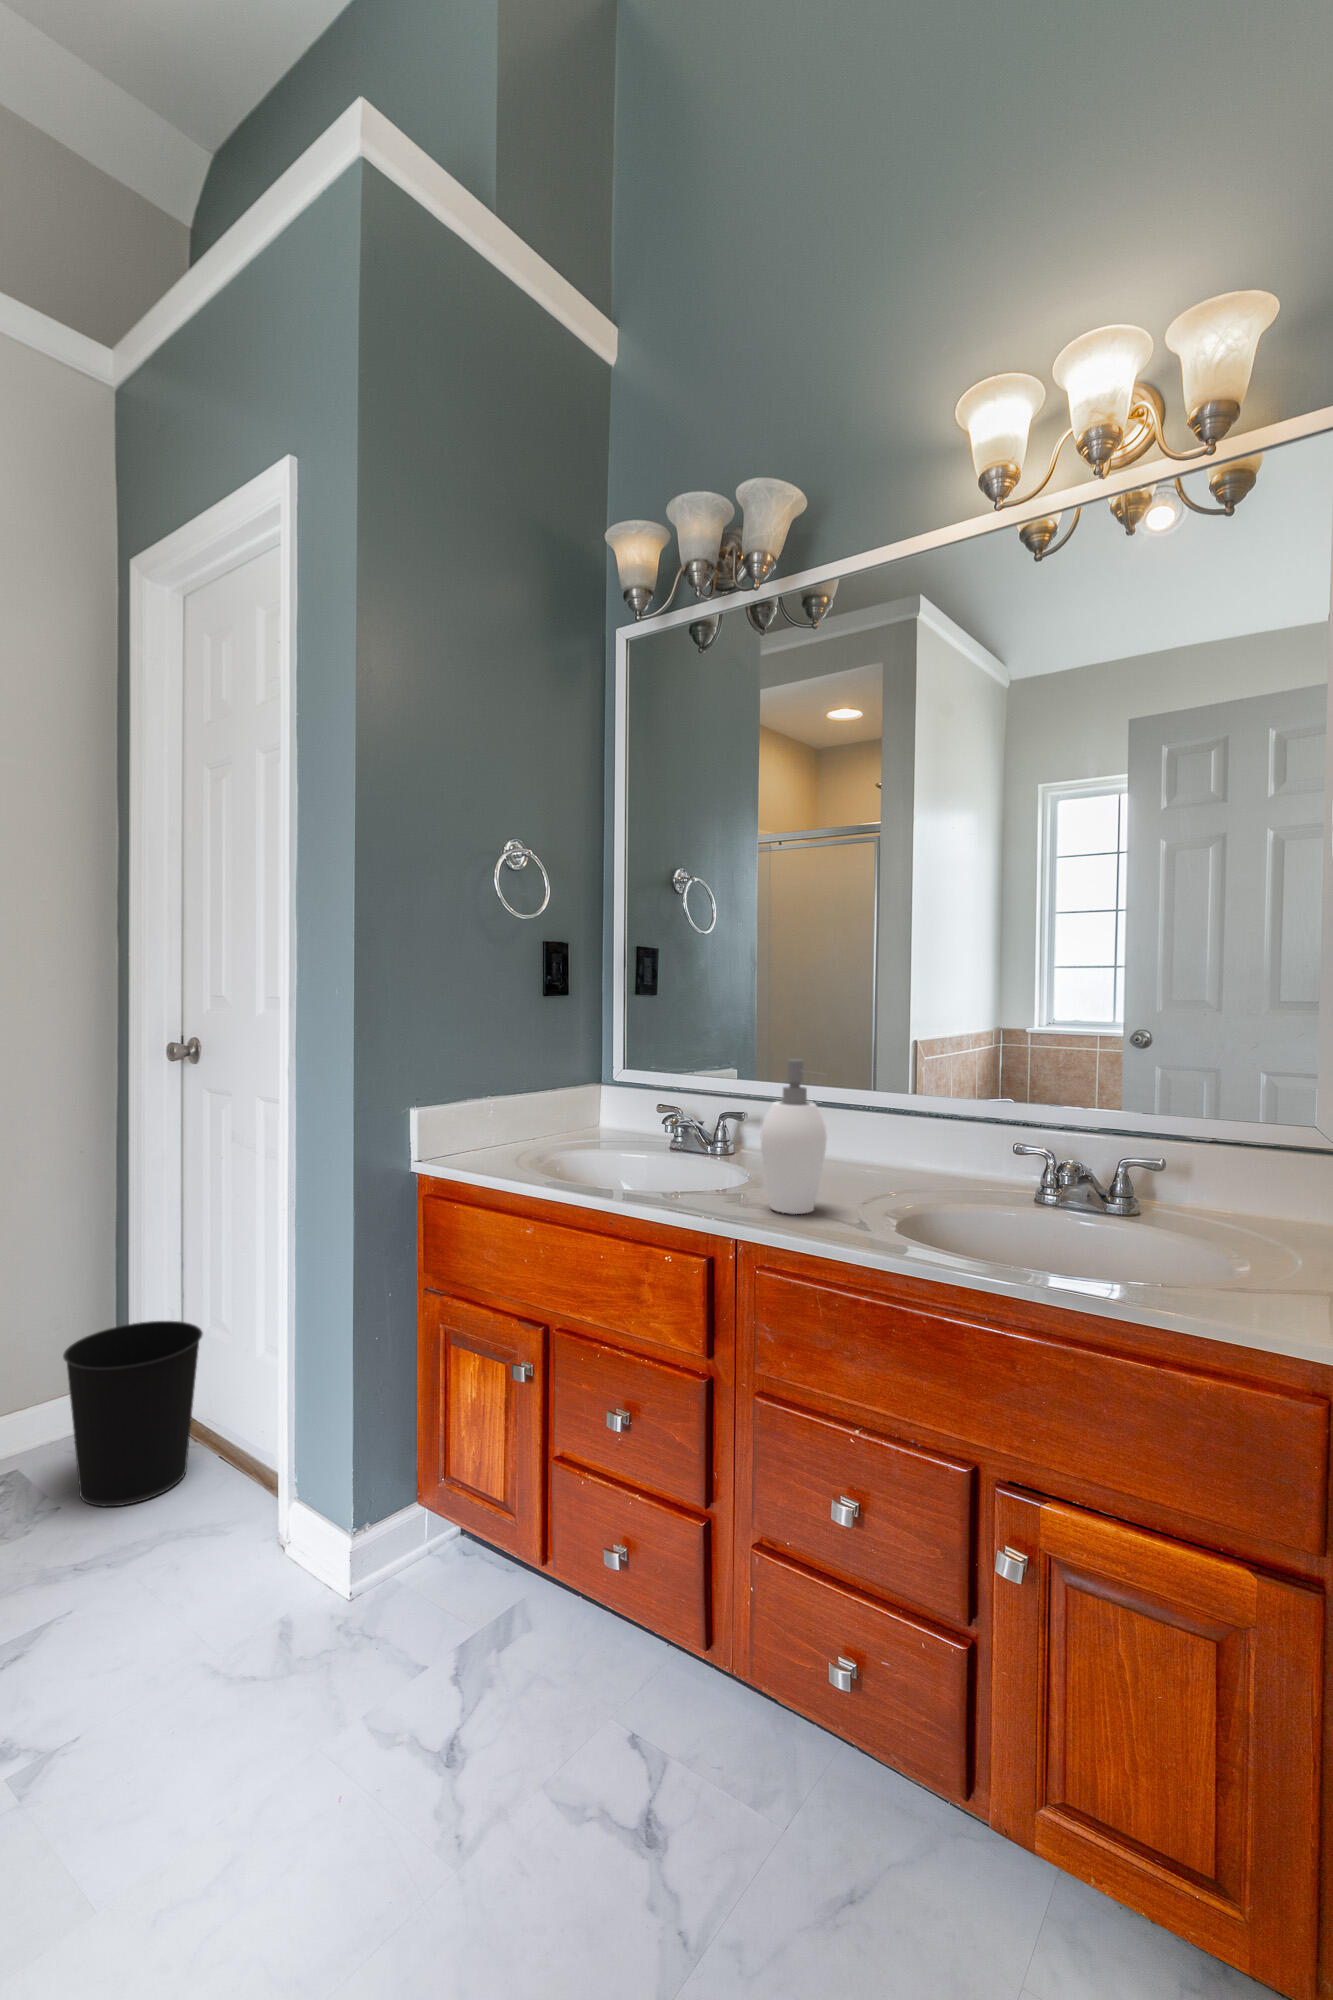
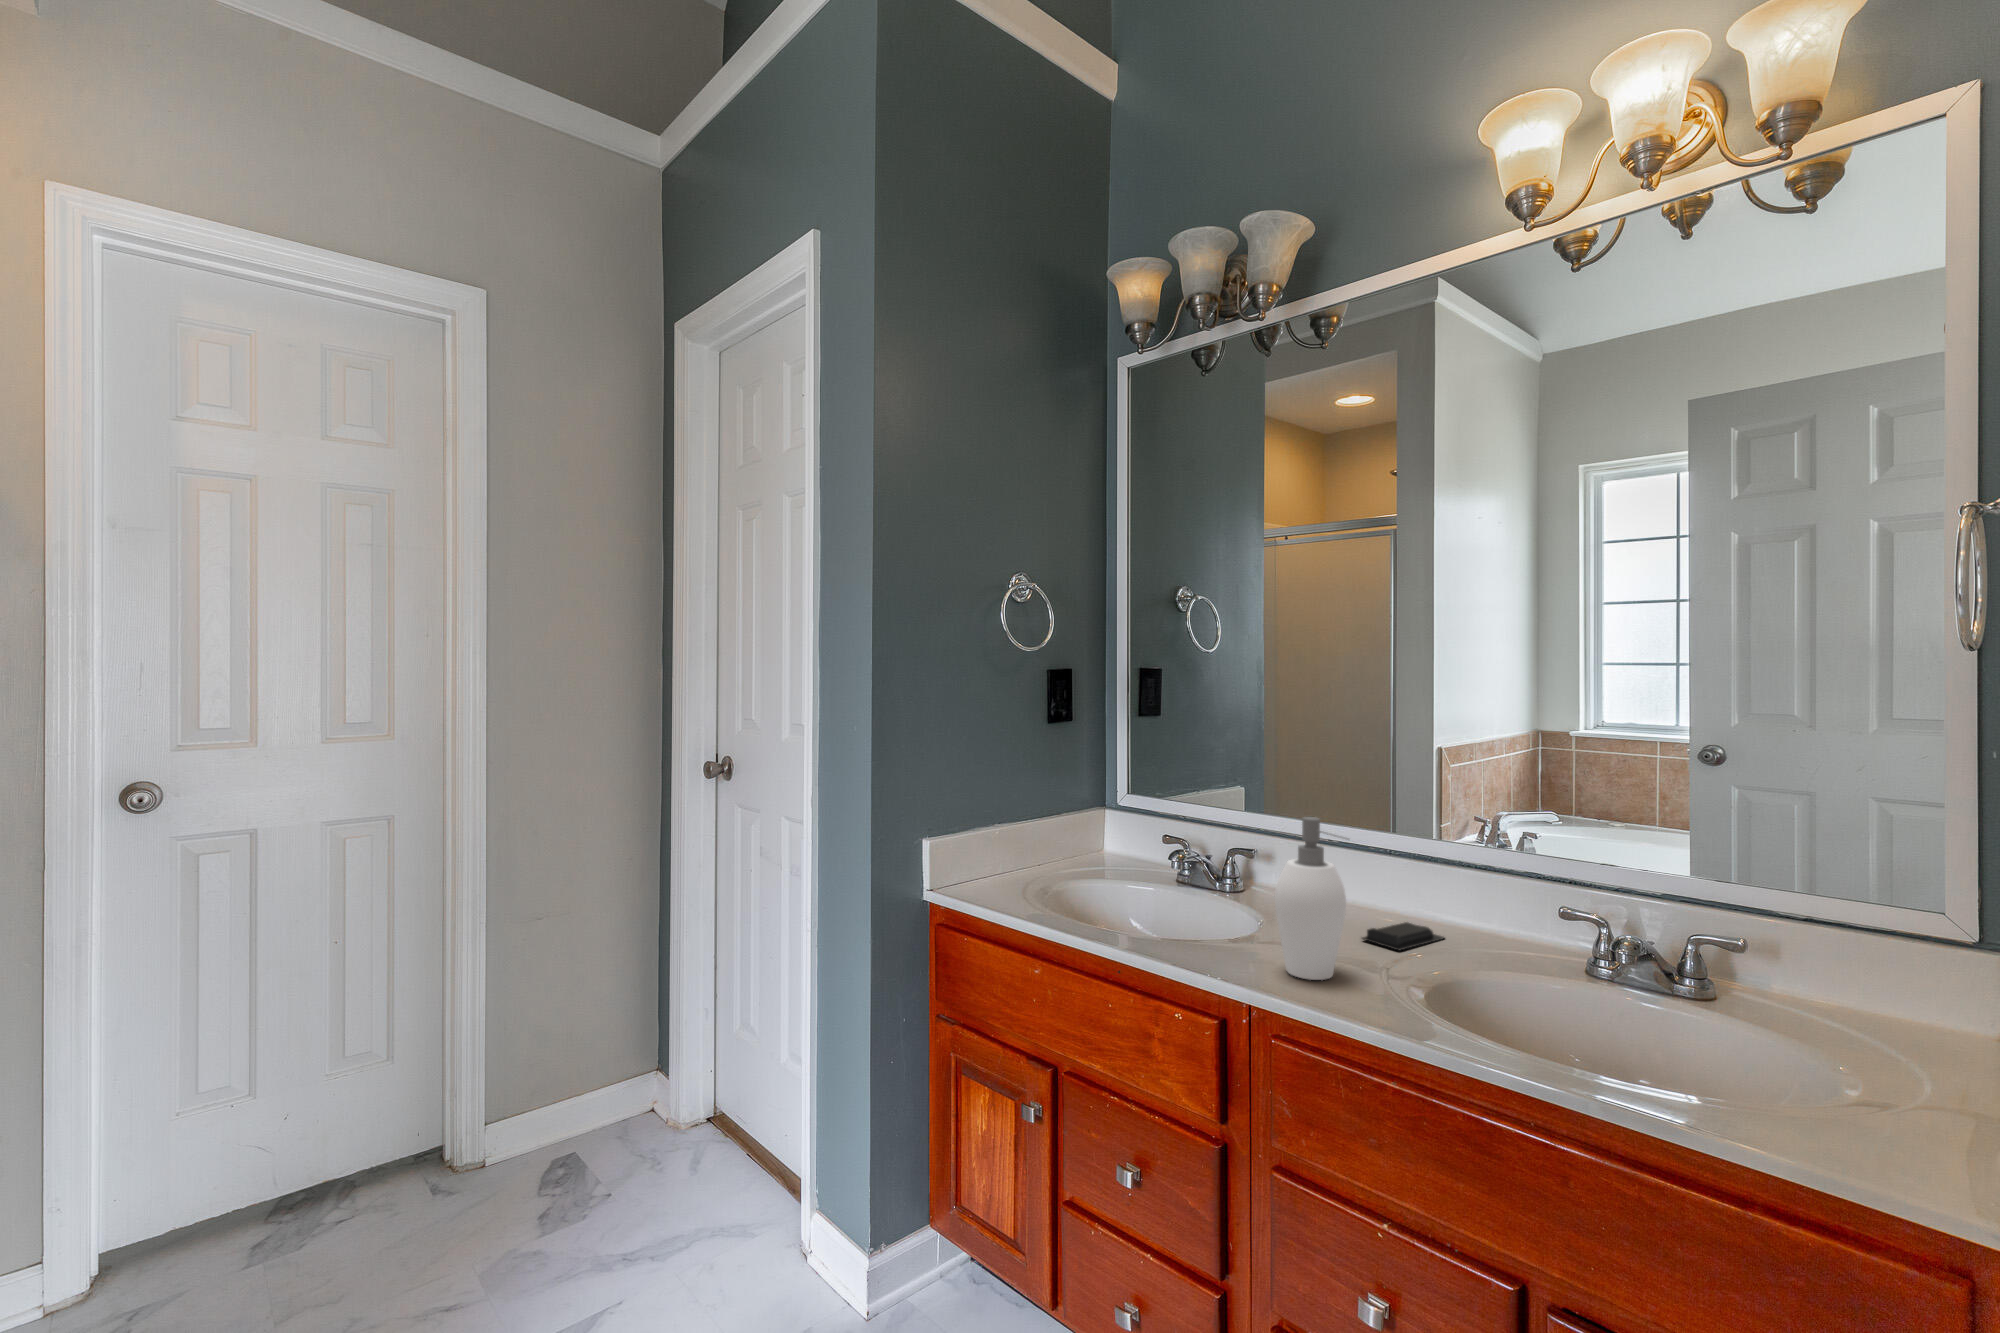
soap bar: none [841,1166,917,1189] -> present [1362,922,1445,950]
wastebasket: present [63,1321,203,1506] -> none [616,1023,733,1197]

